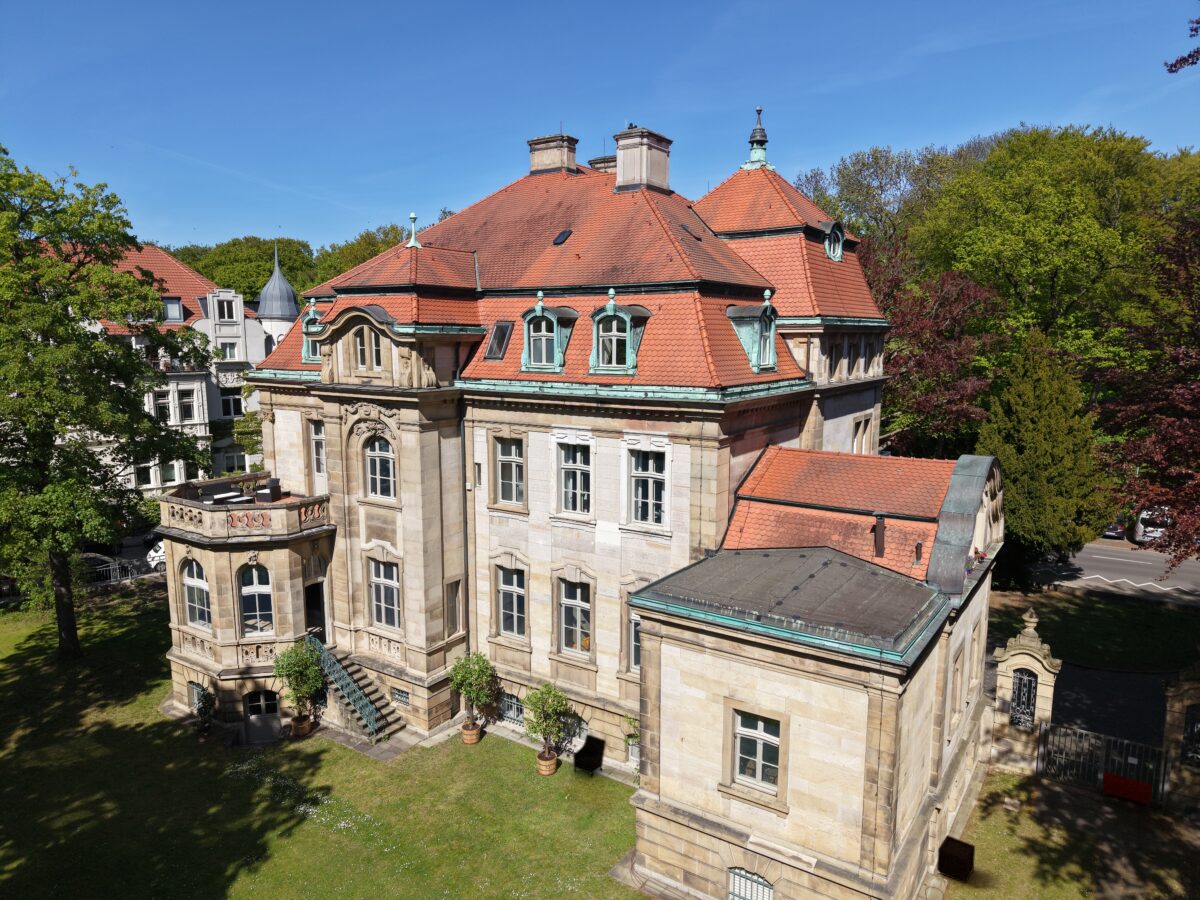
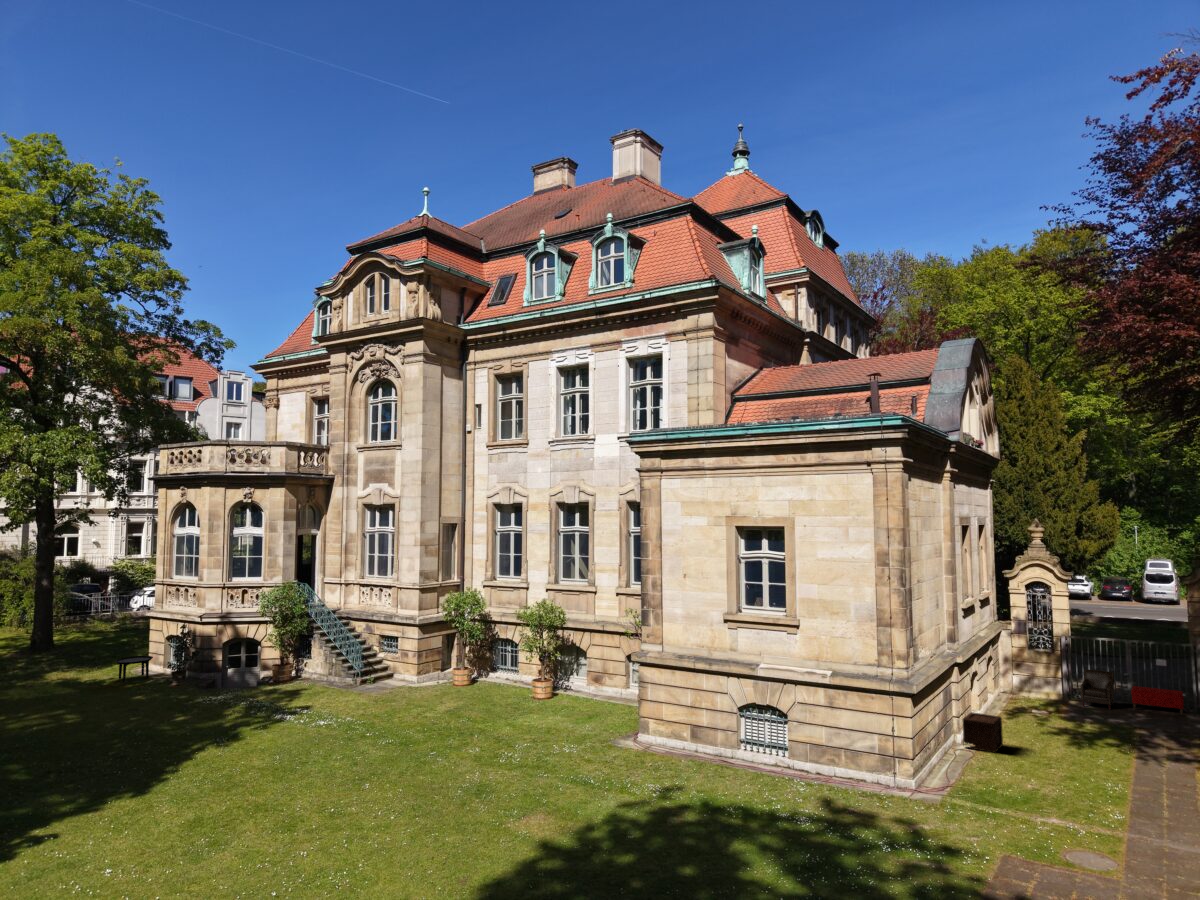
round table: none [142,689,178,720] -> present [115,656,153,682]
chair: present [573,734,606,778] -> present [1080,669,1114,710]

